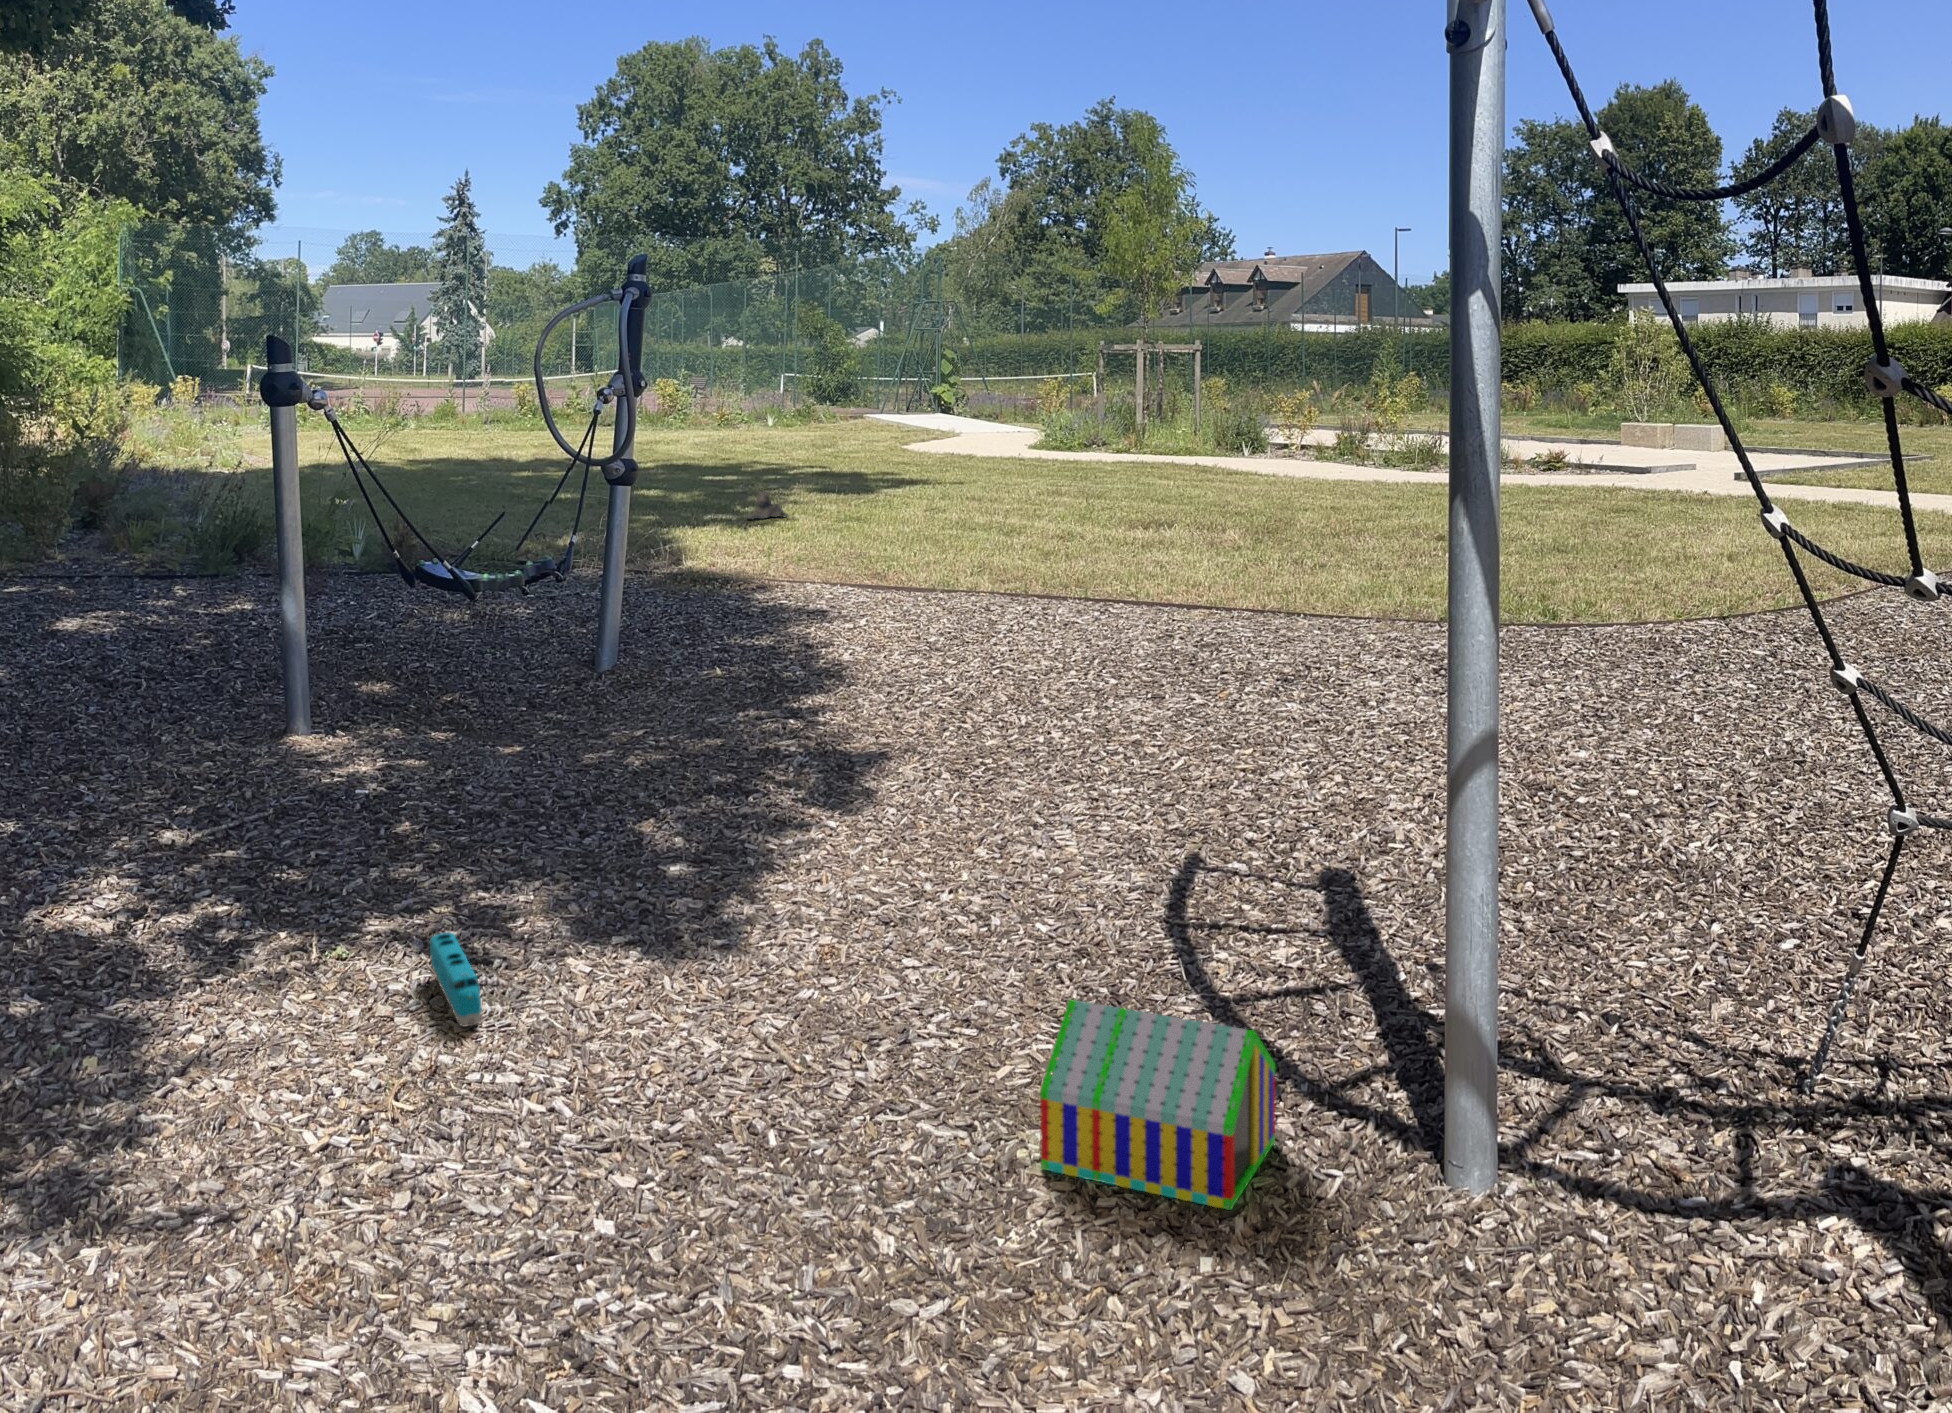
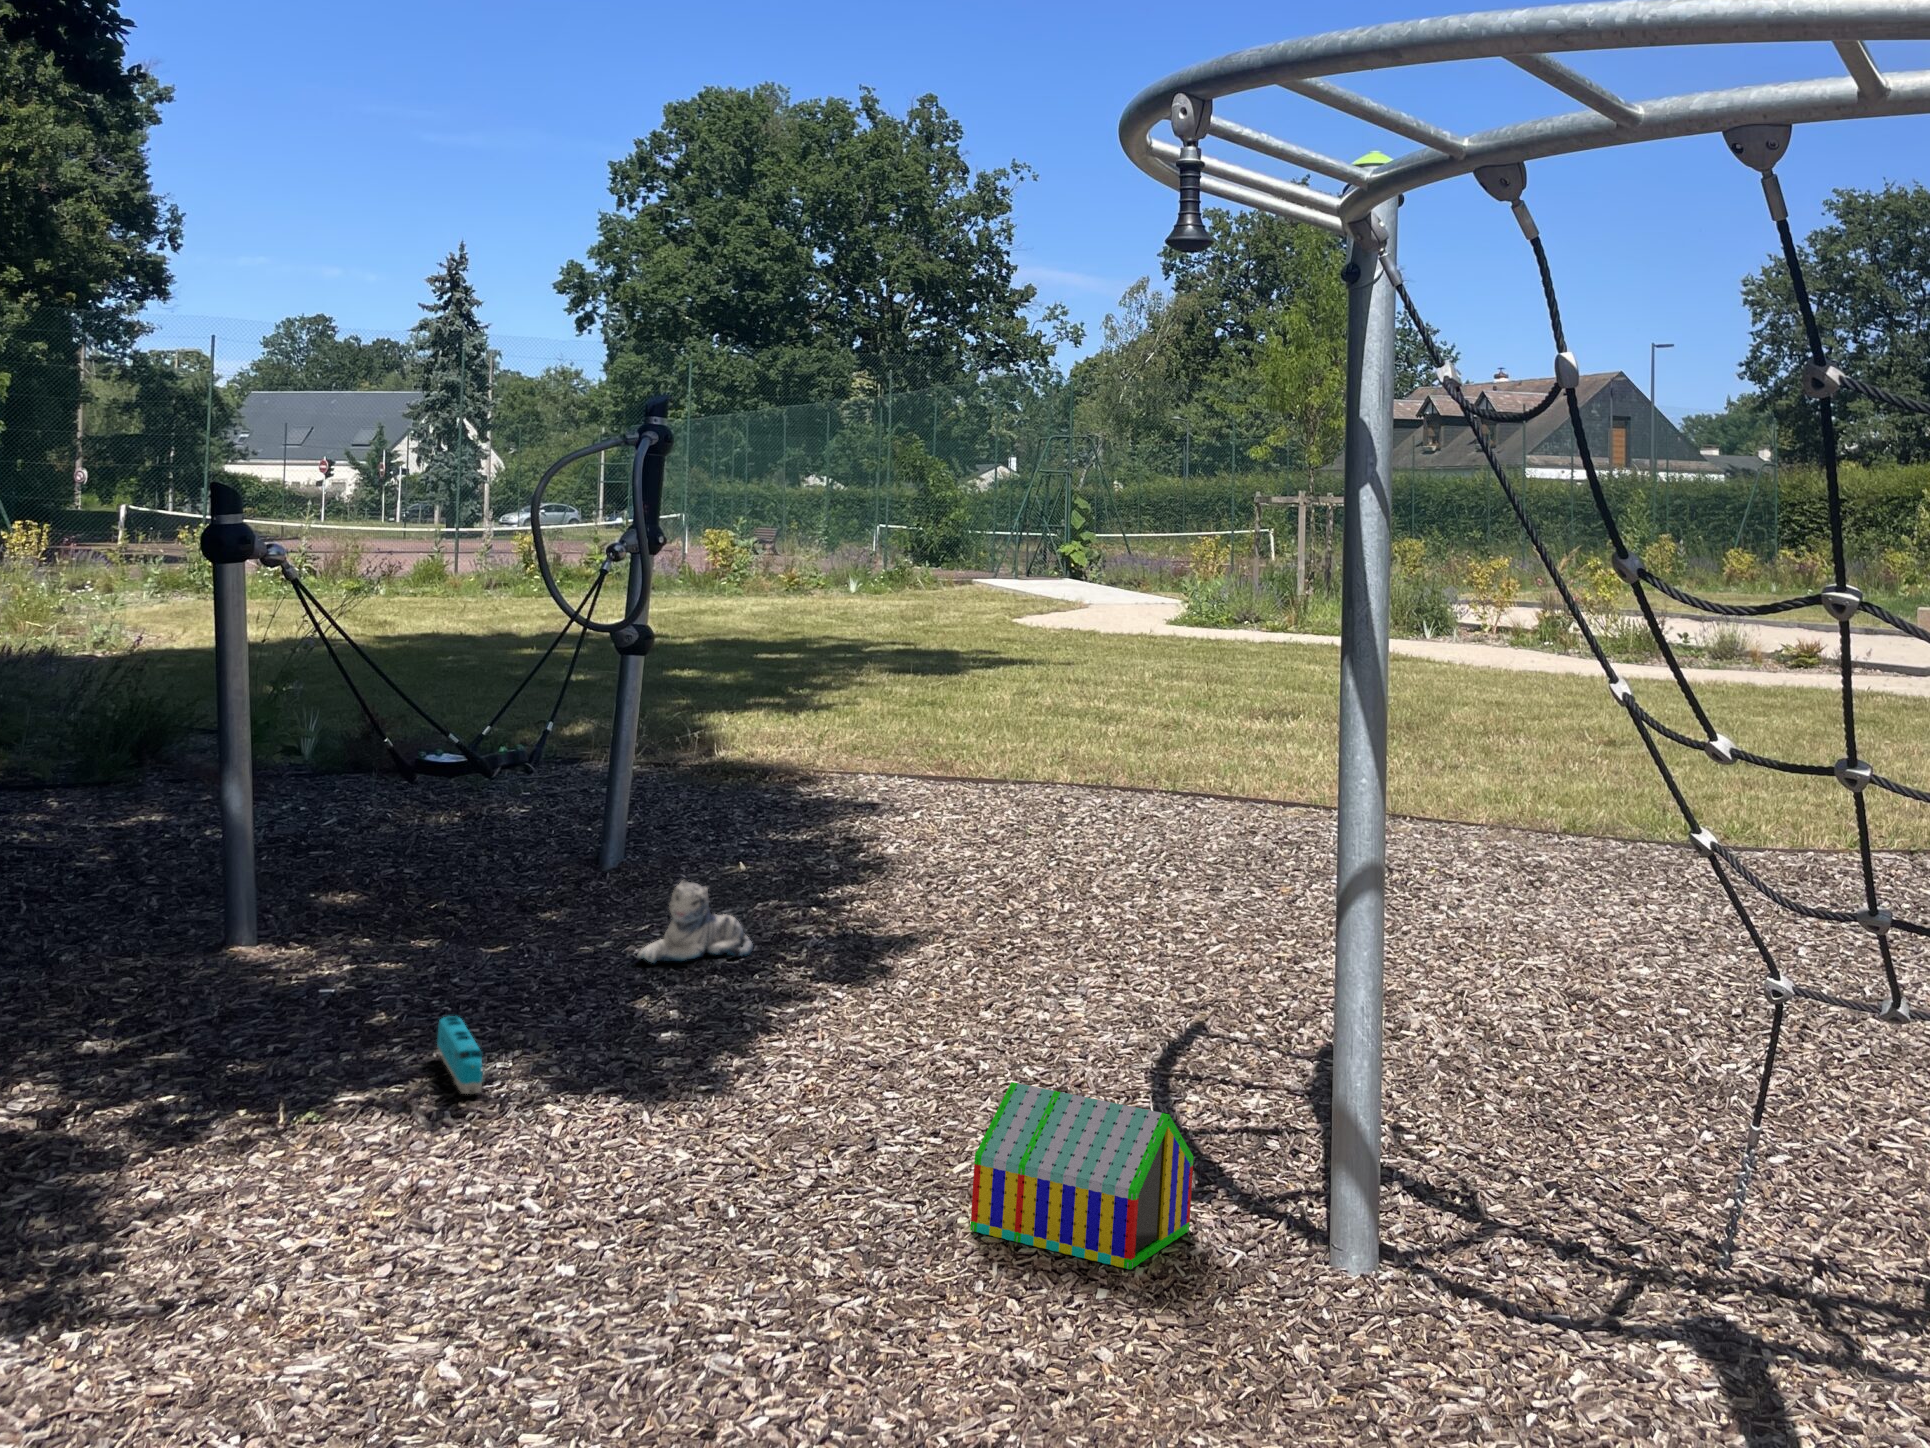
plush toy: present [747,491,787,519] -> present [637,880,753,963]

